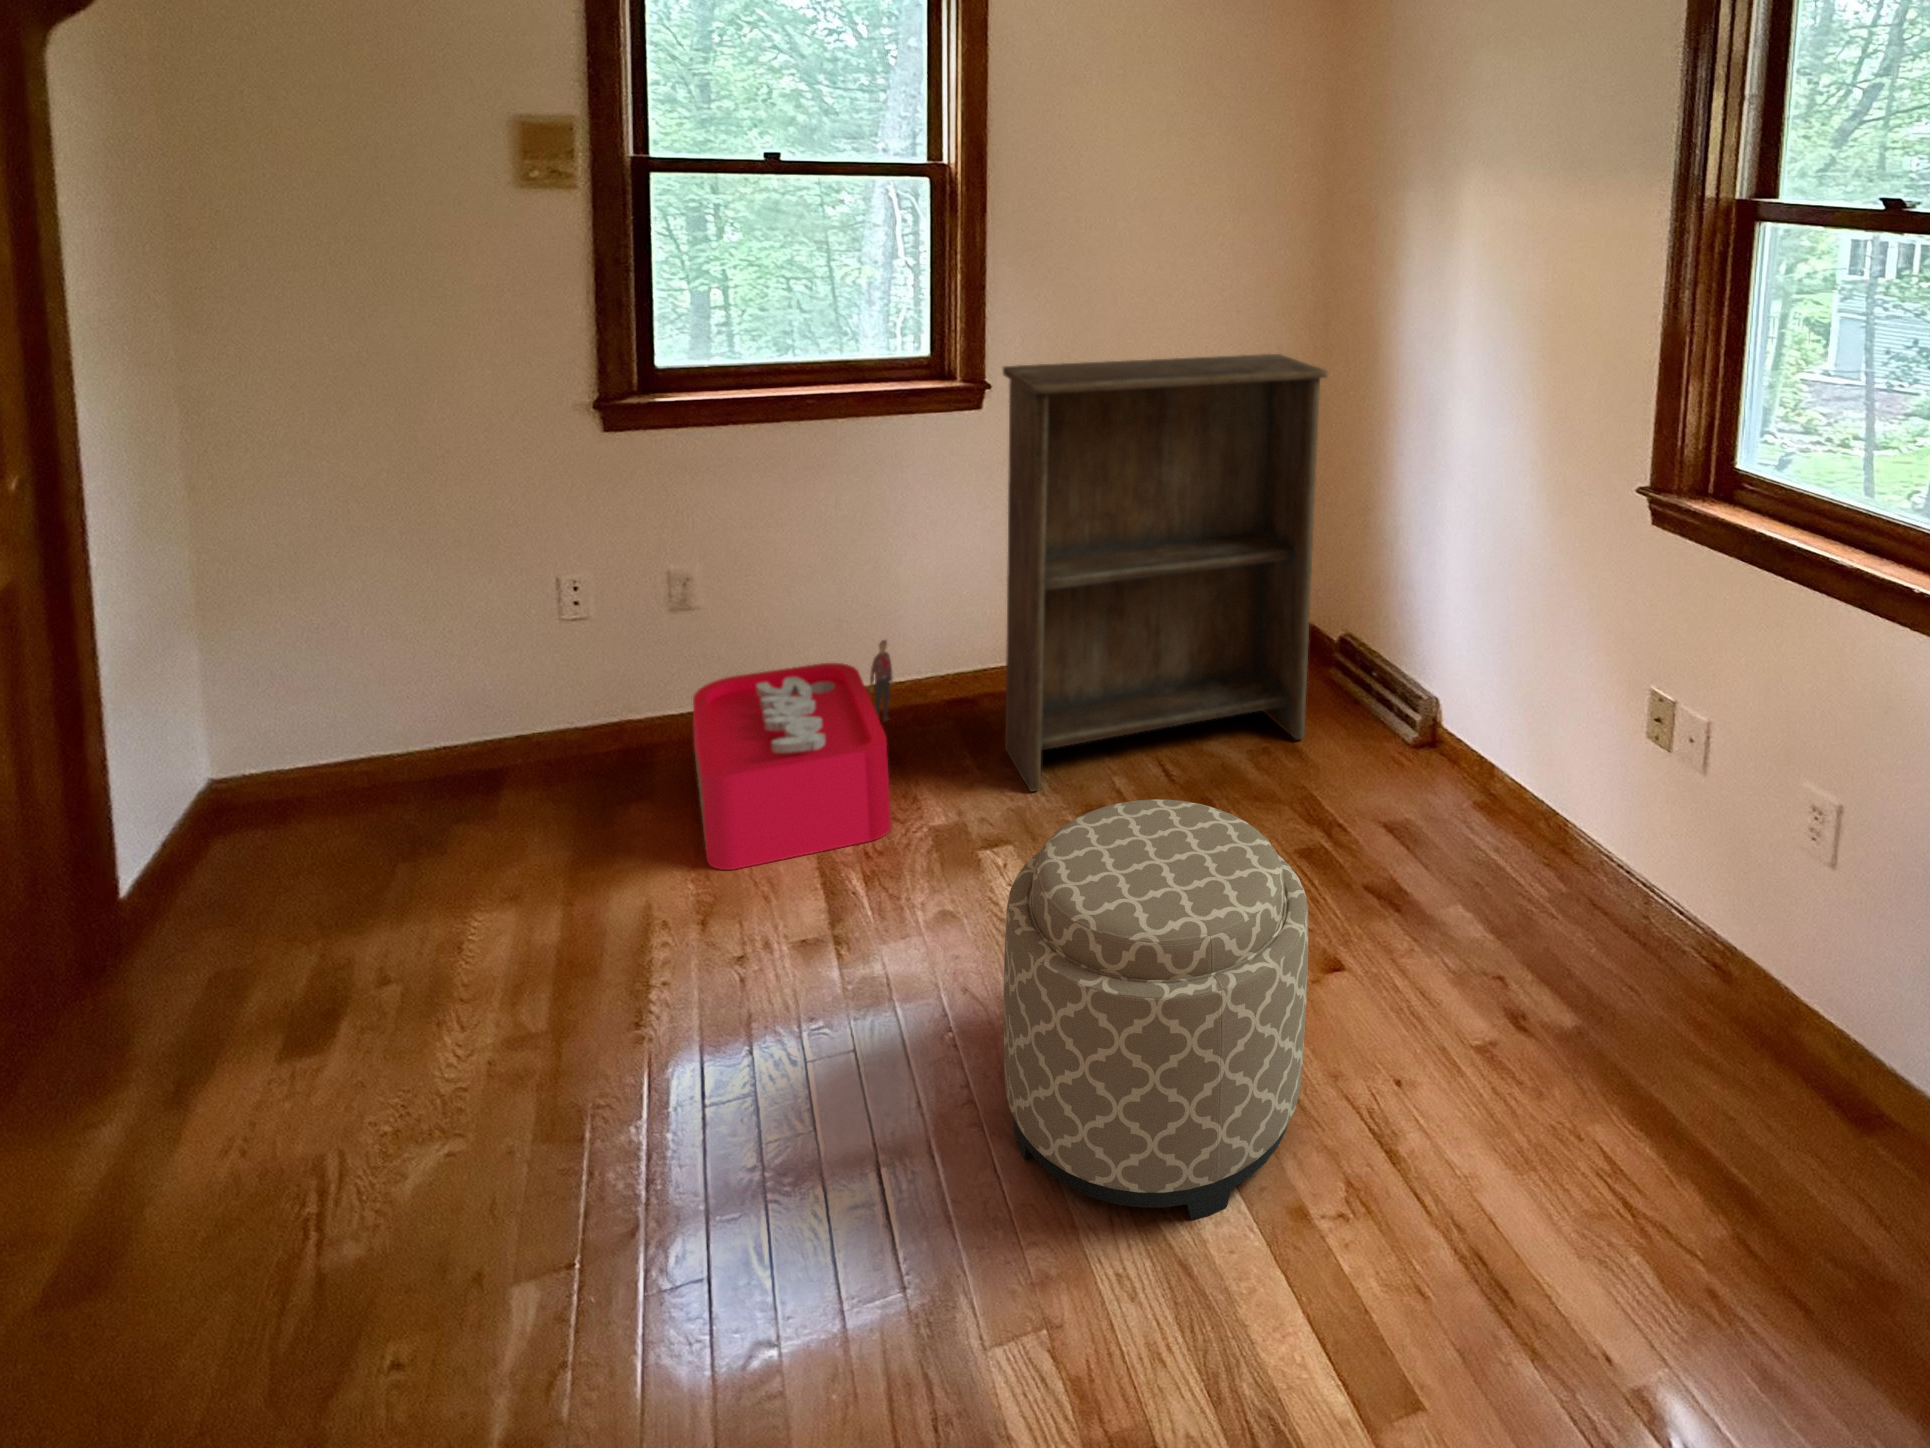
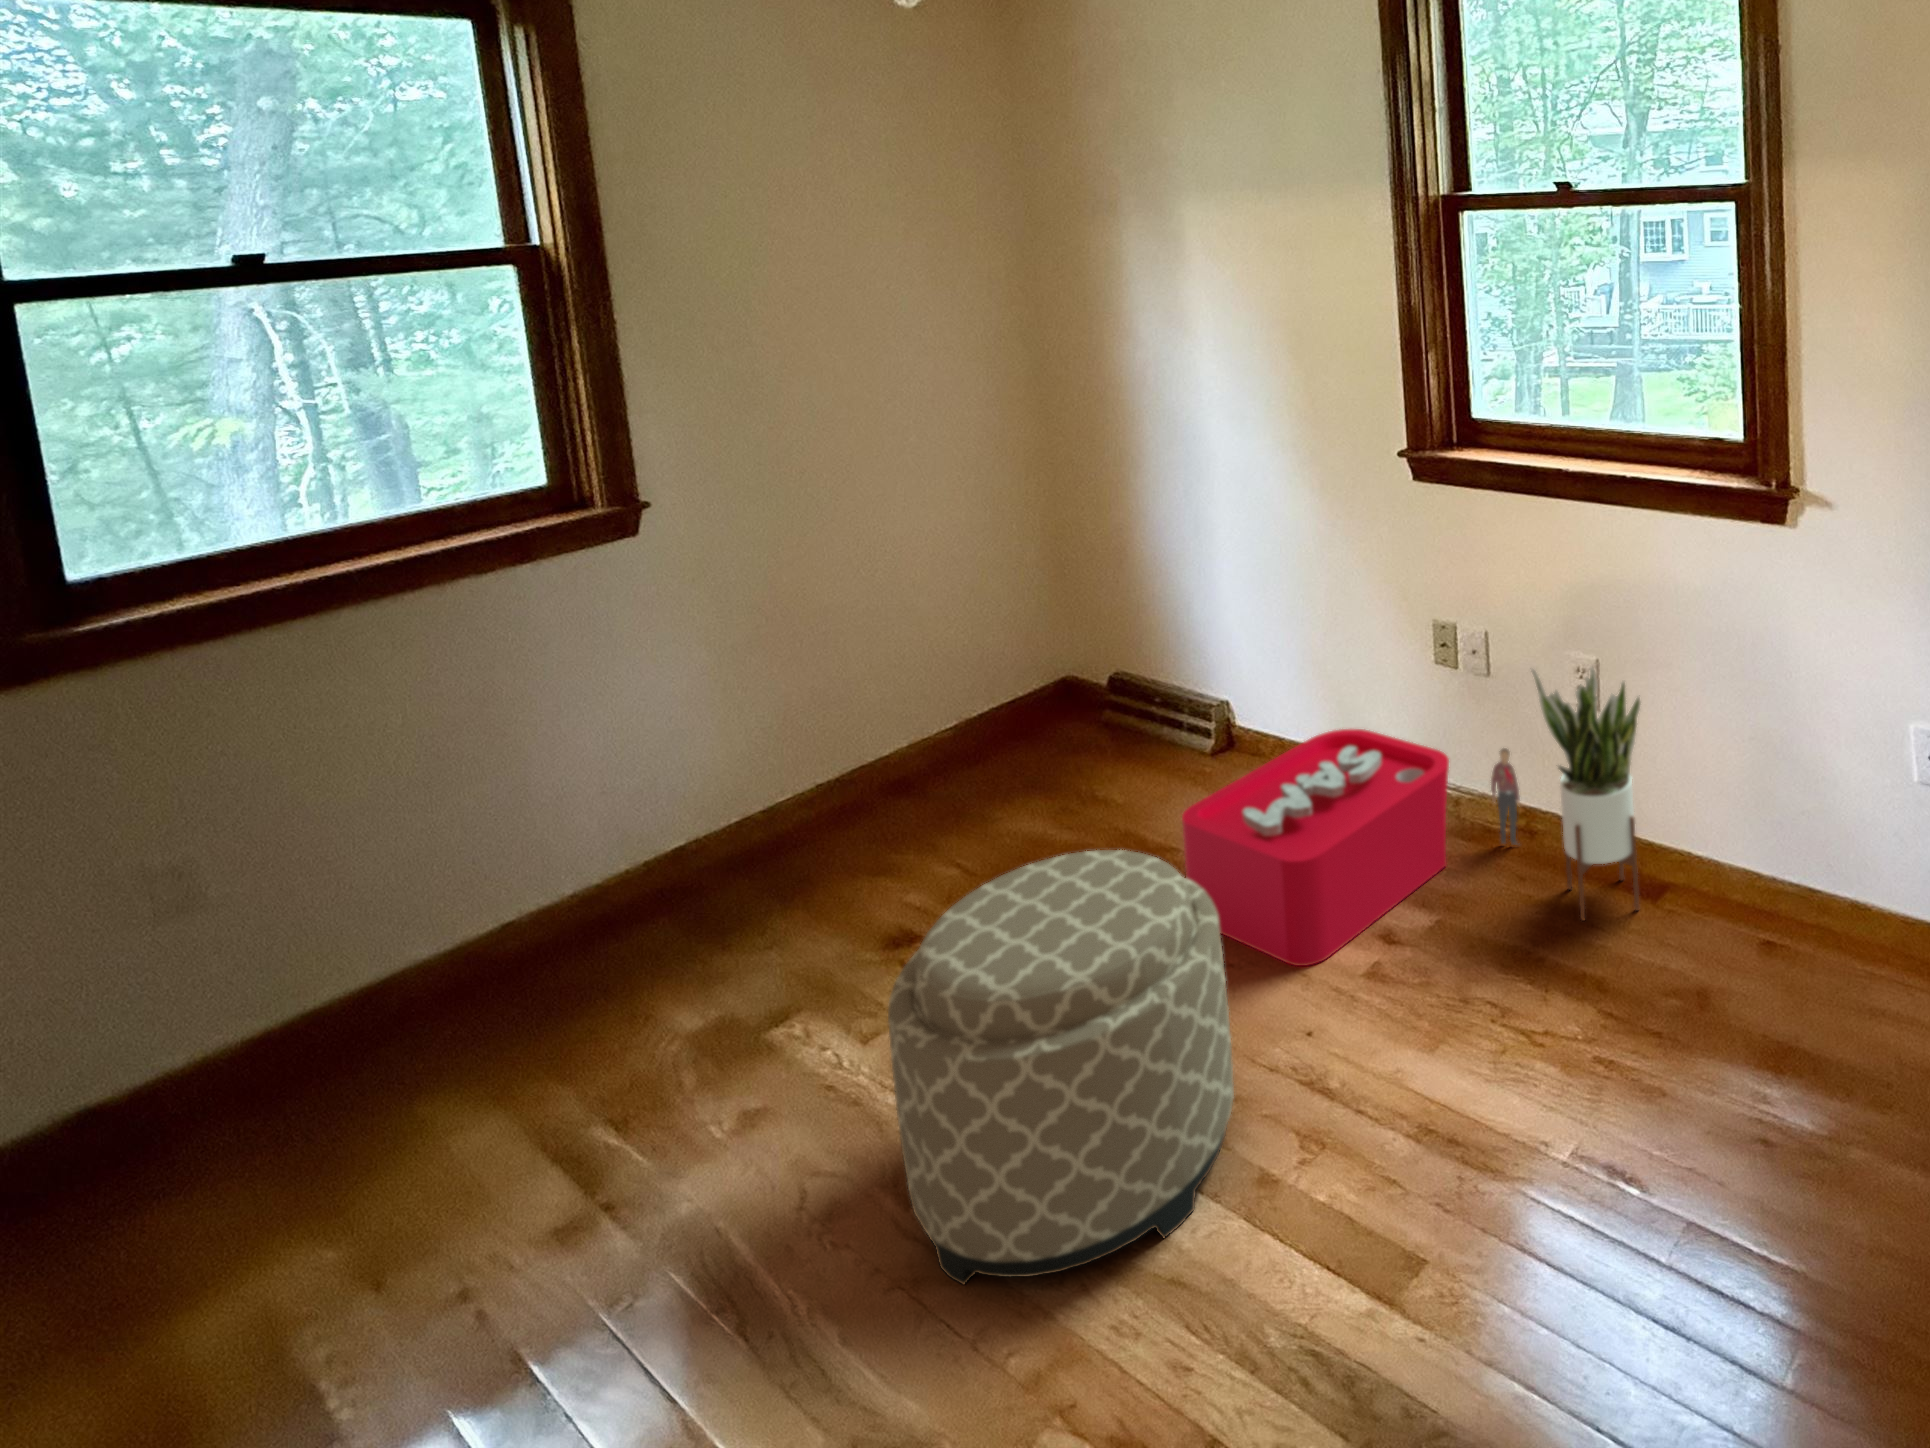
bookshelf: present [1003,354,1327,792] -> none [677,403,1104,953]
storage bin: present [693,640,893,870] -> present [1182,729,1520,966]
potted plant: none [1737,783,1879,1130] -> present [1531,668,1641,920]

